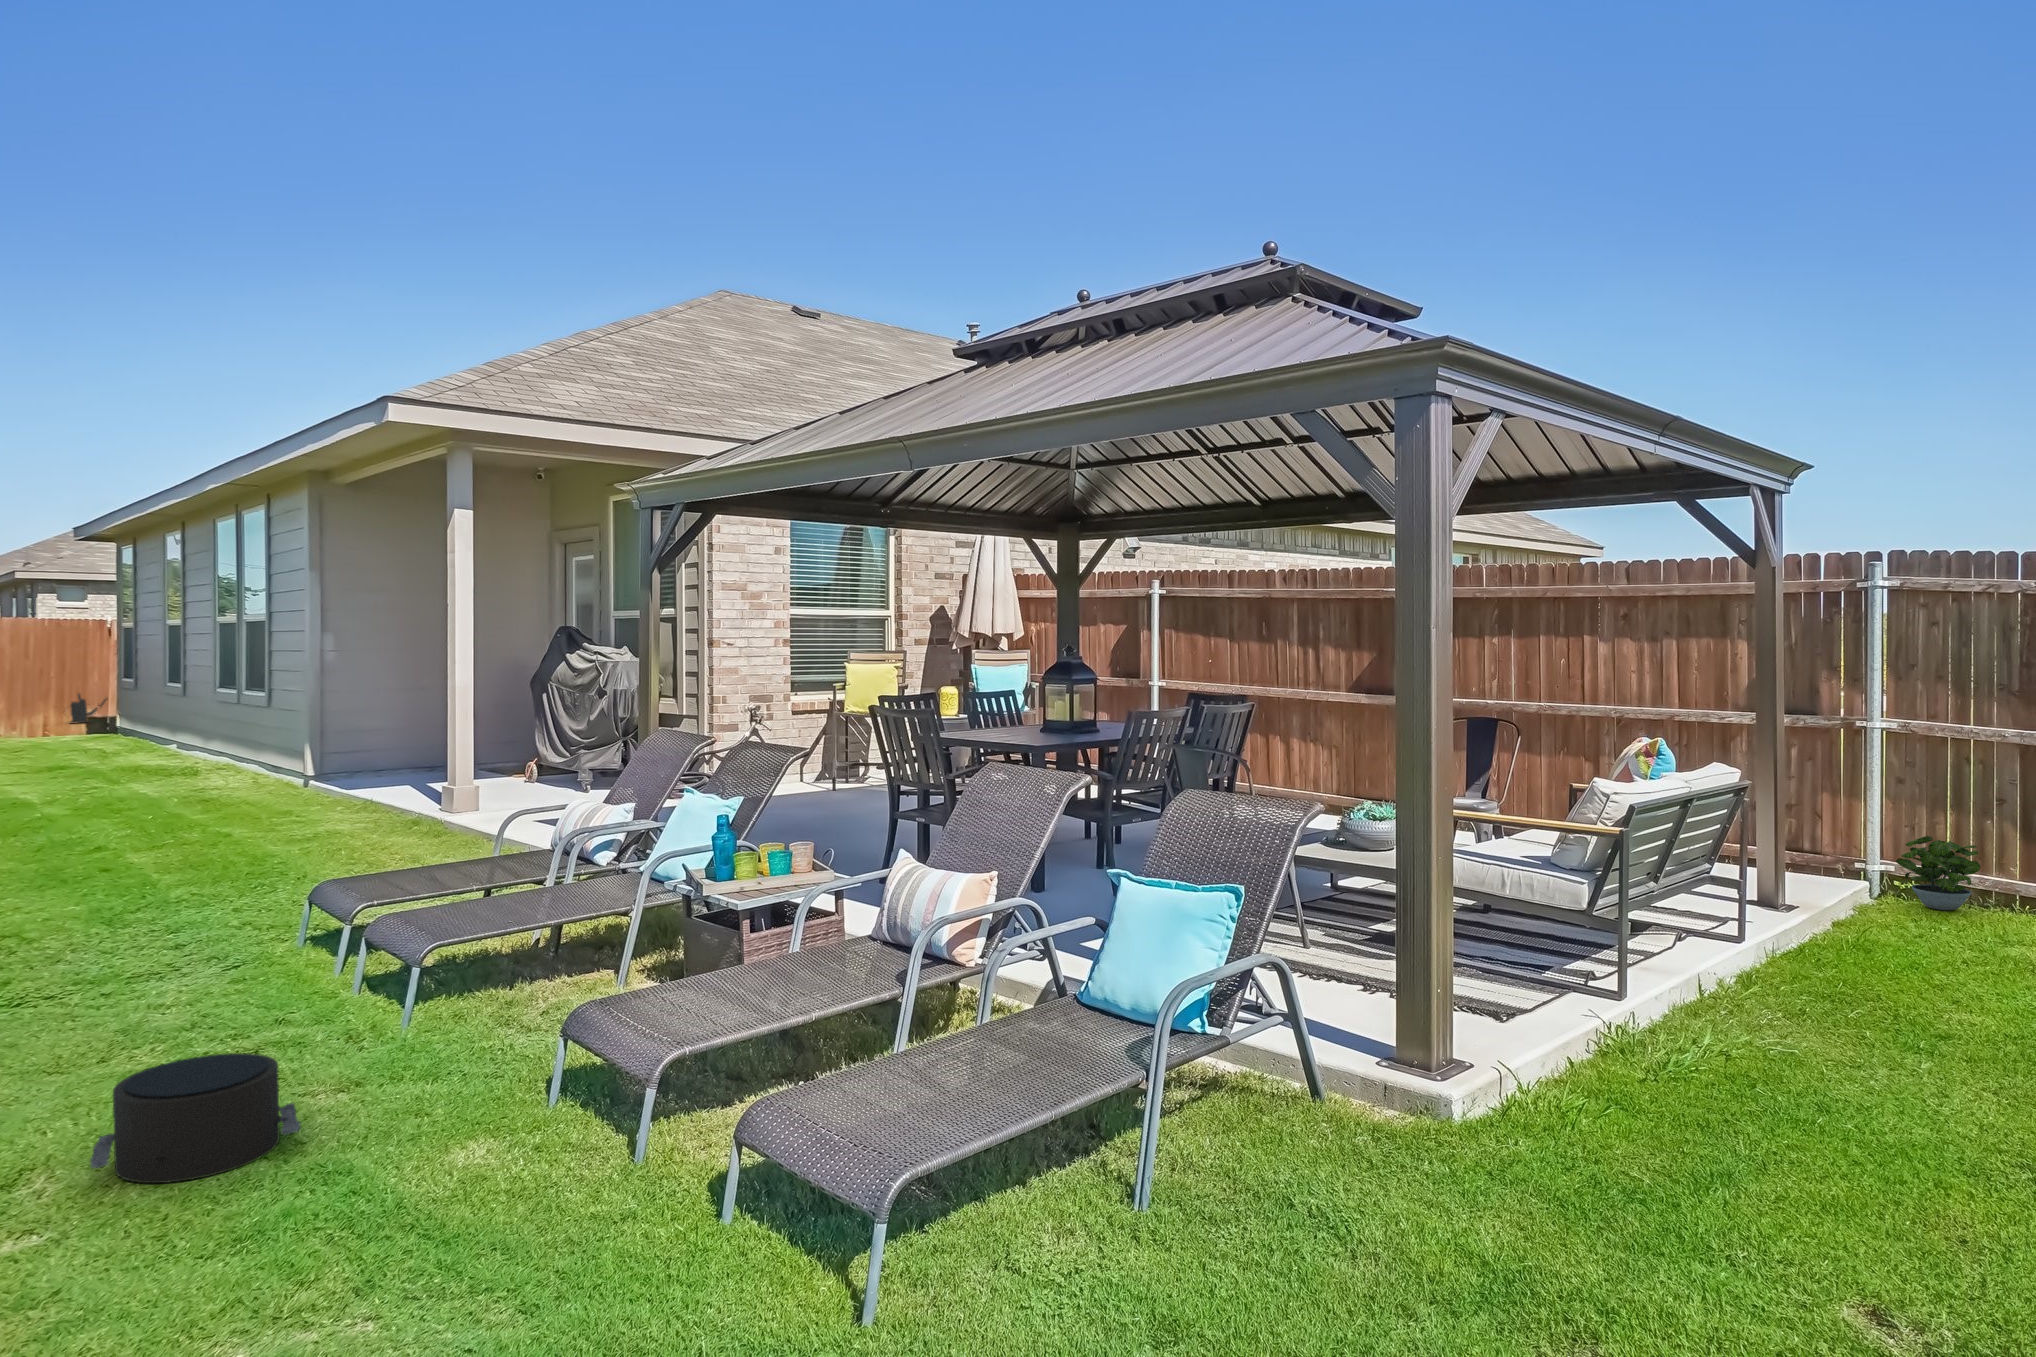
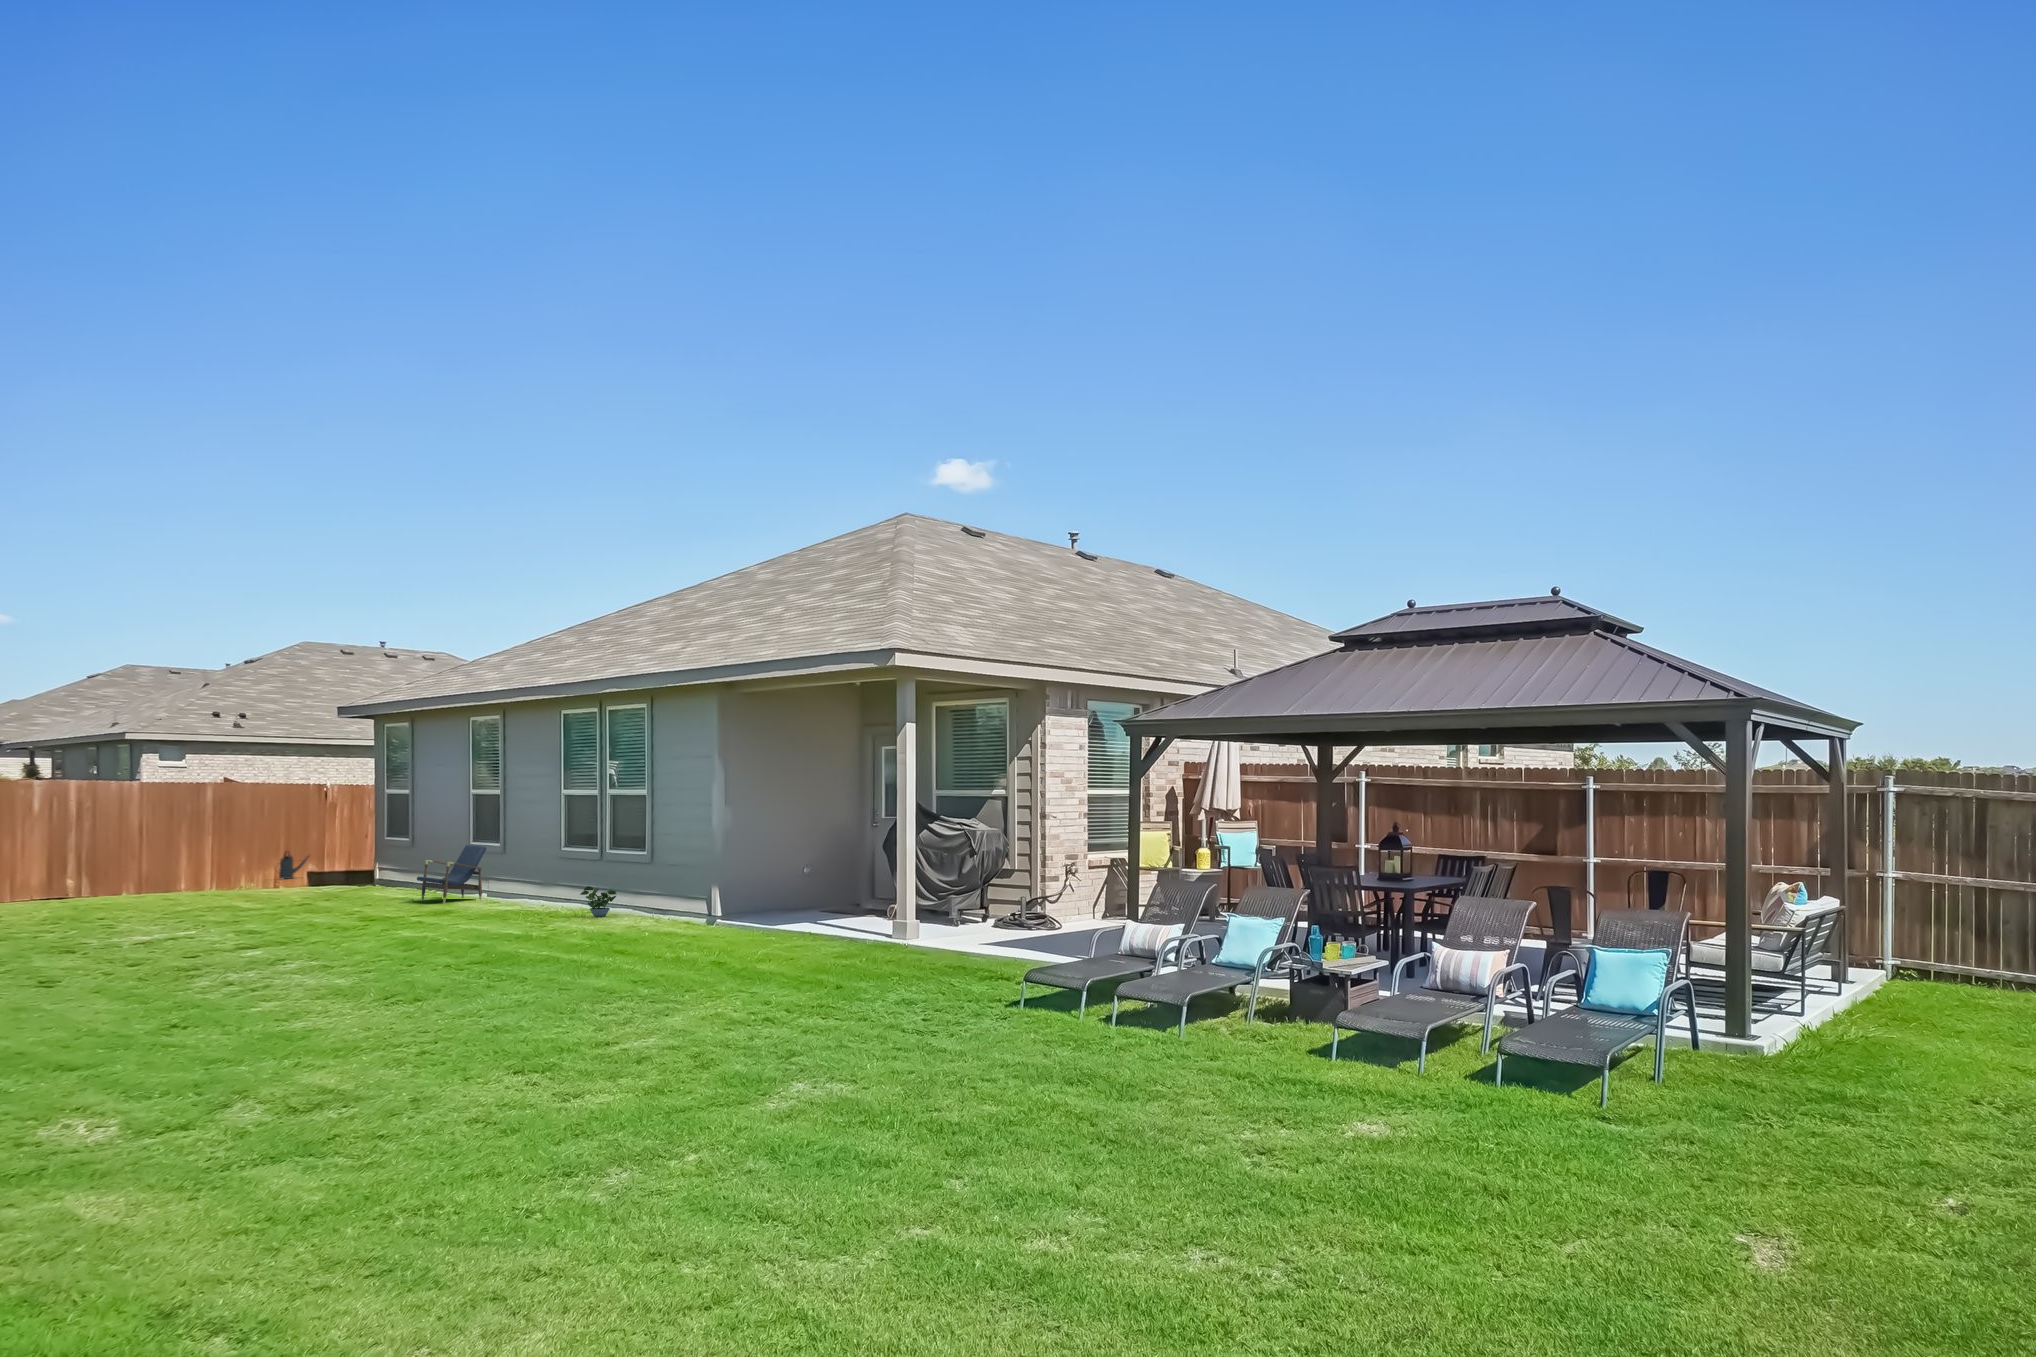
lounge chair: none [106,685,188,753] -> present [417,845,486,903]
potted plant: present [1896,836,1981,910] -> present [580,886,617,917]
pouf: present [90,1053,301,1183] -> none [1168,1032,1252,1082]

